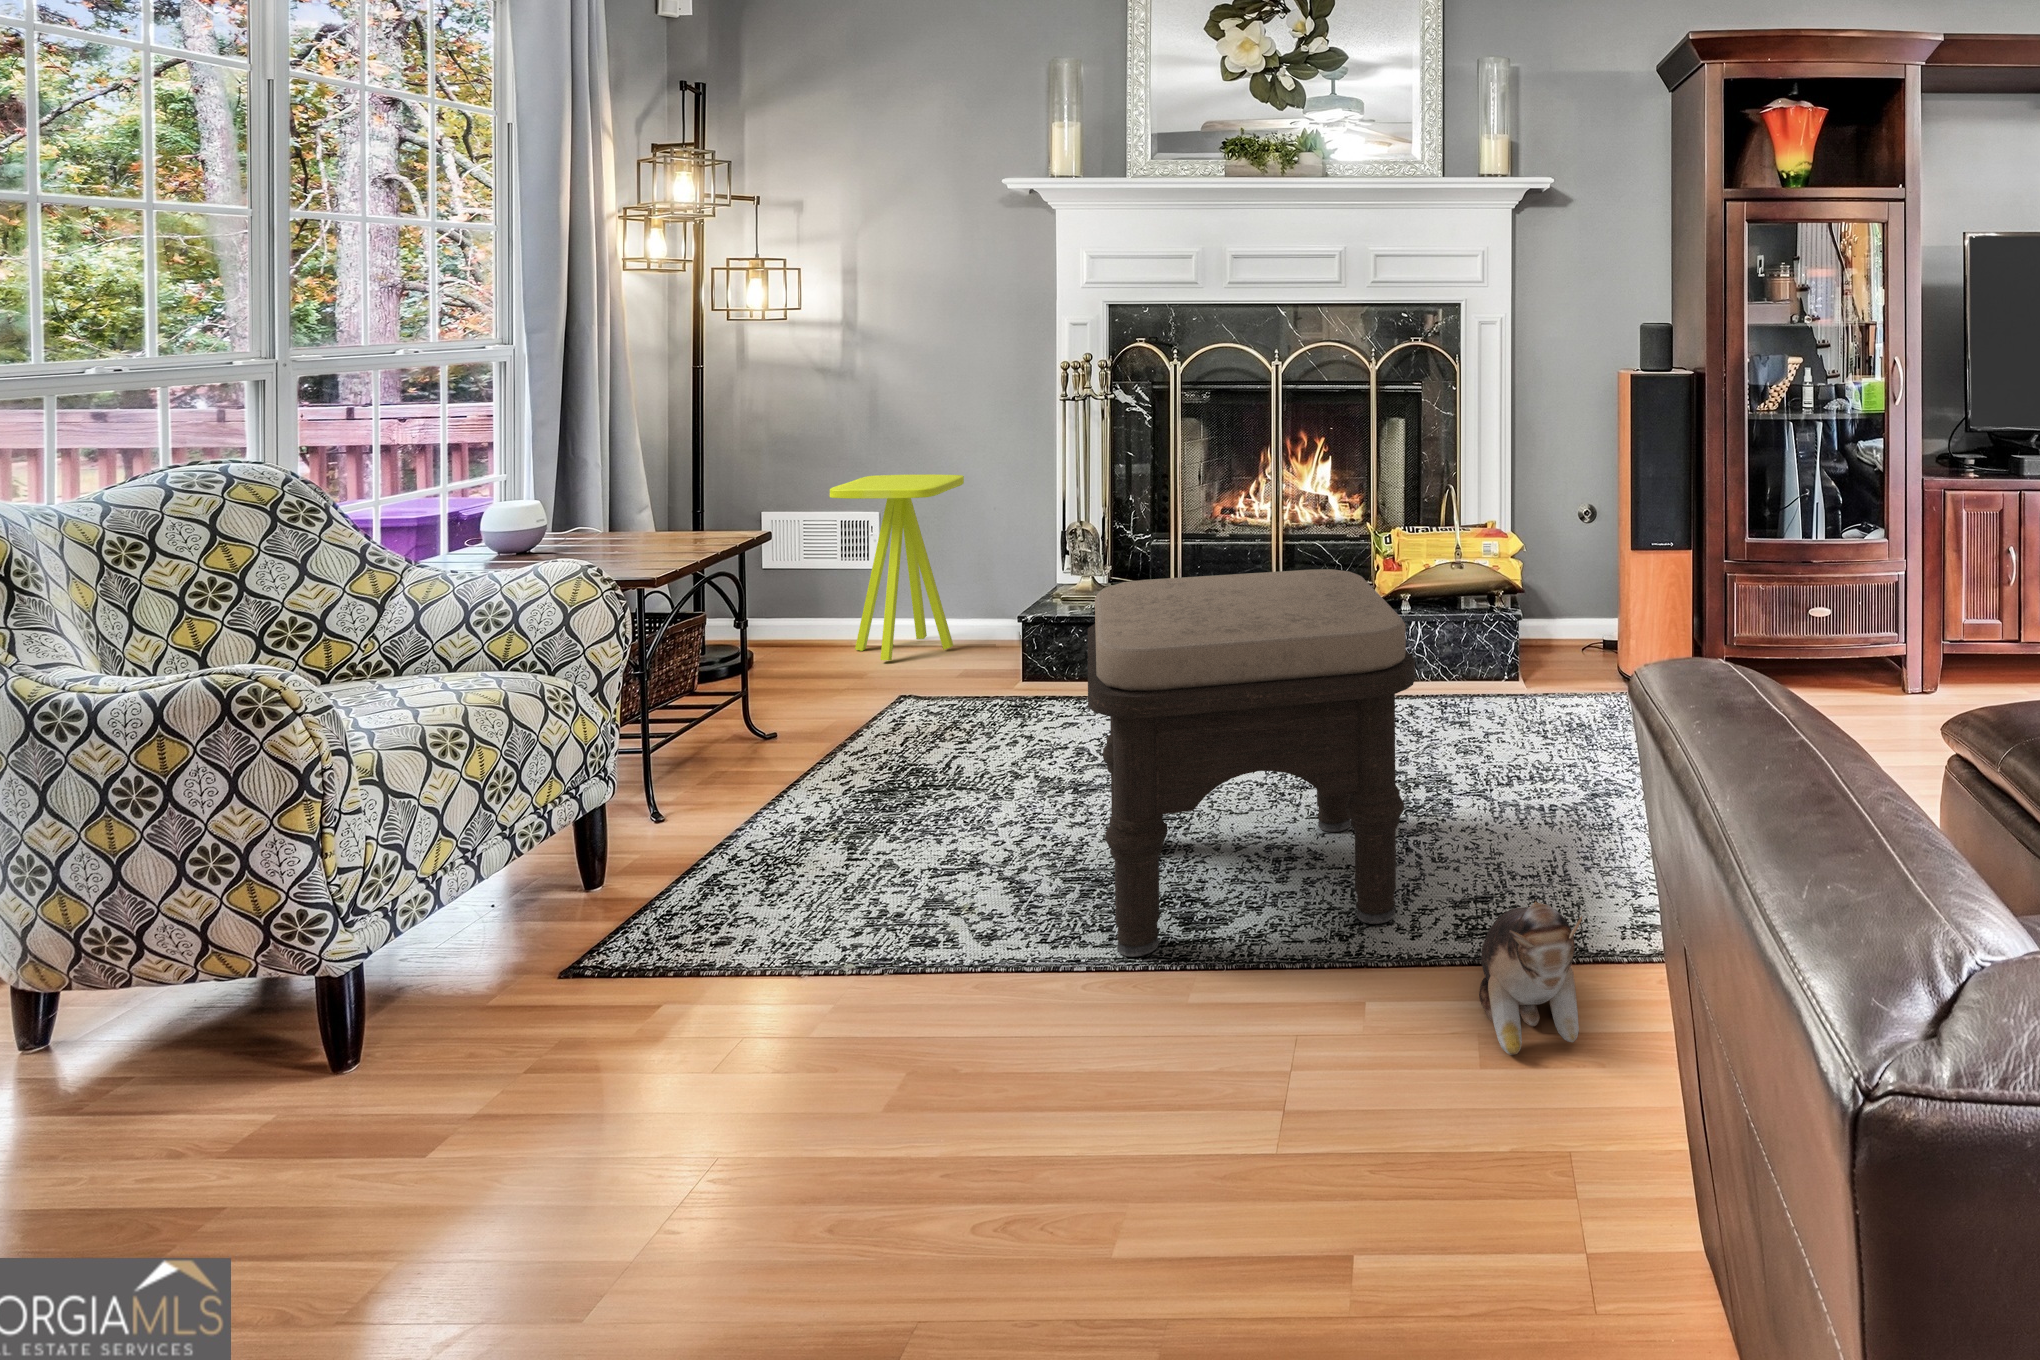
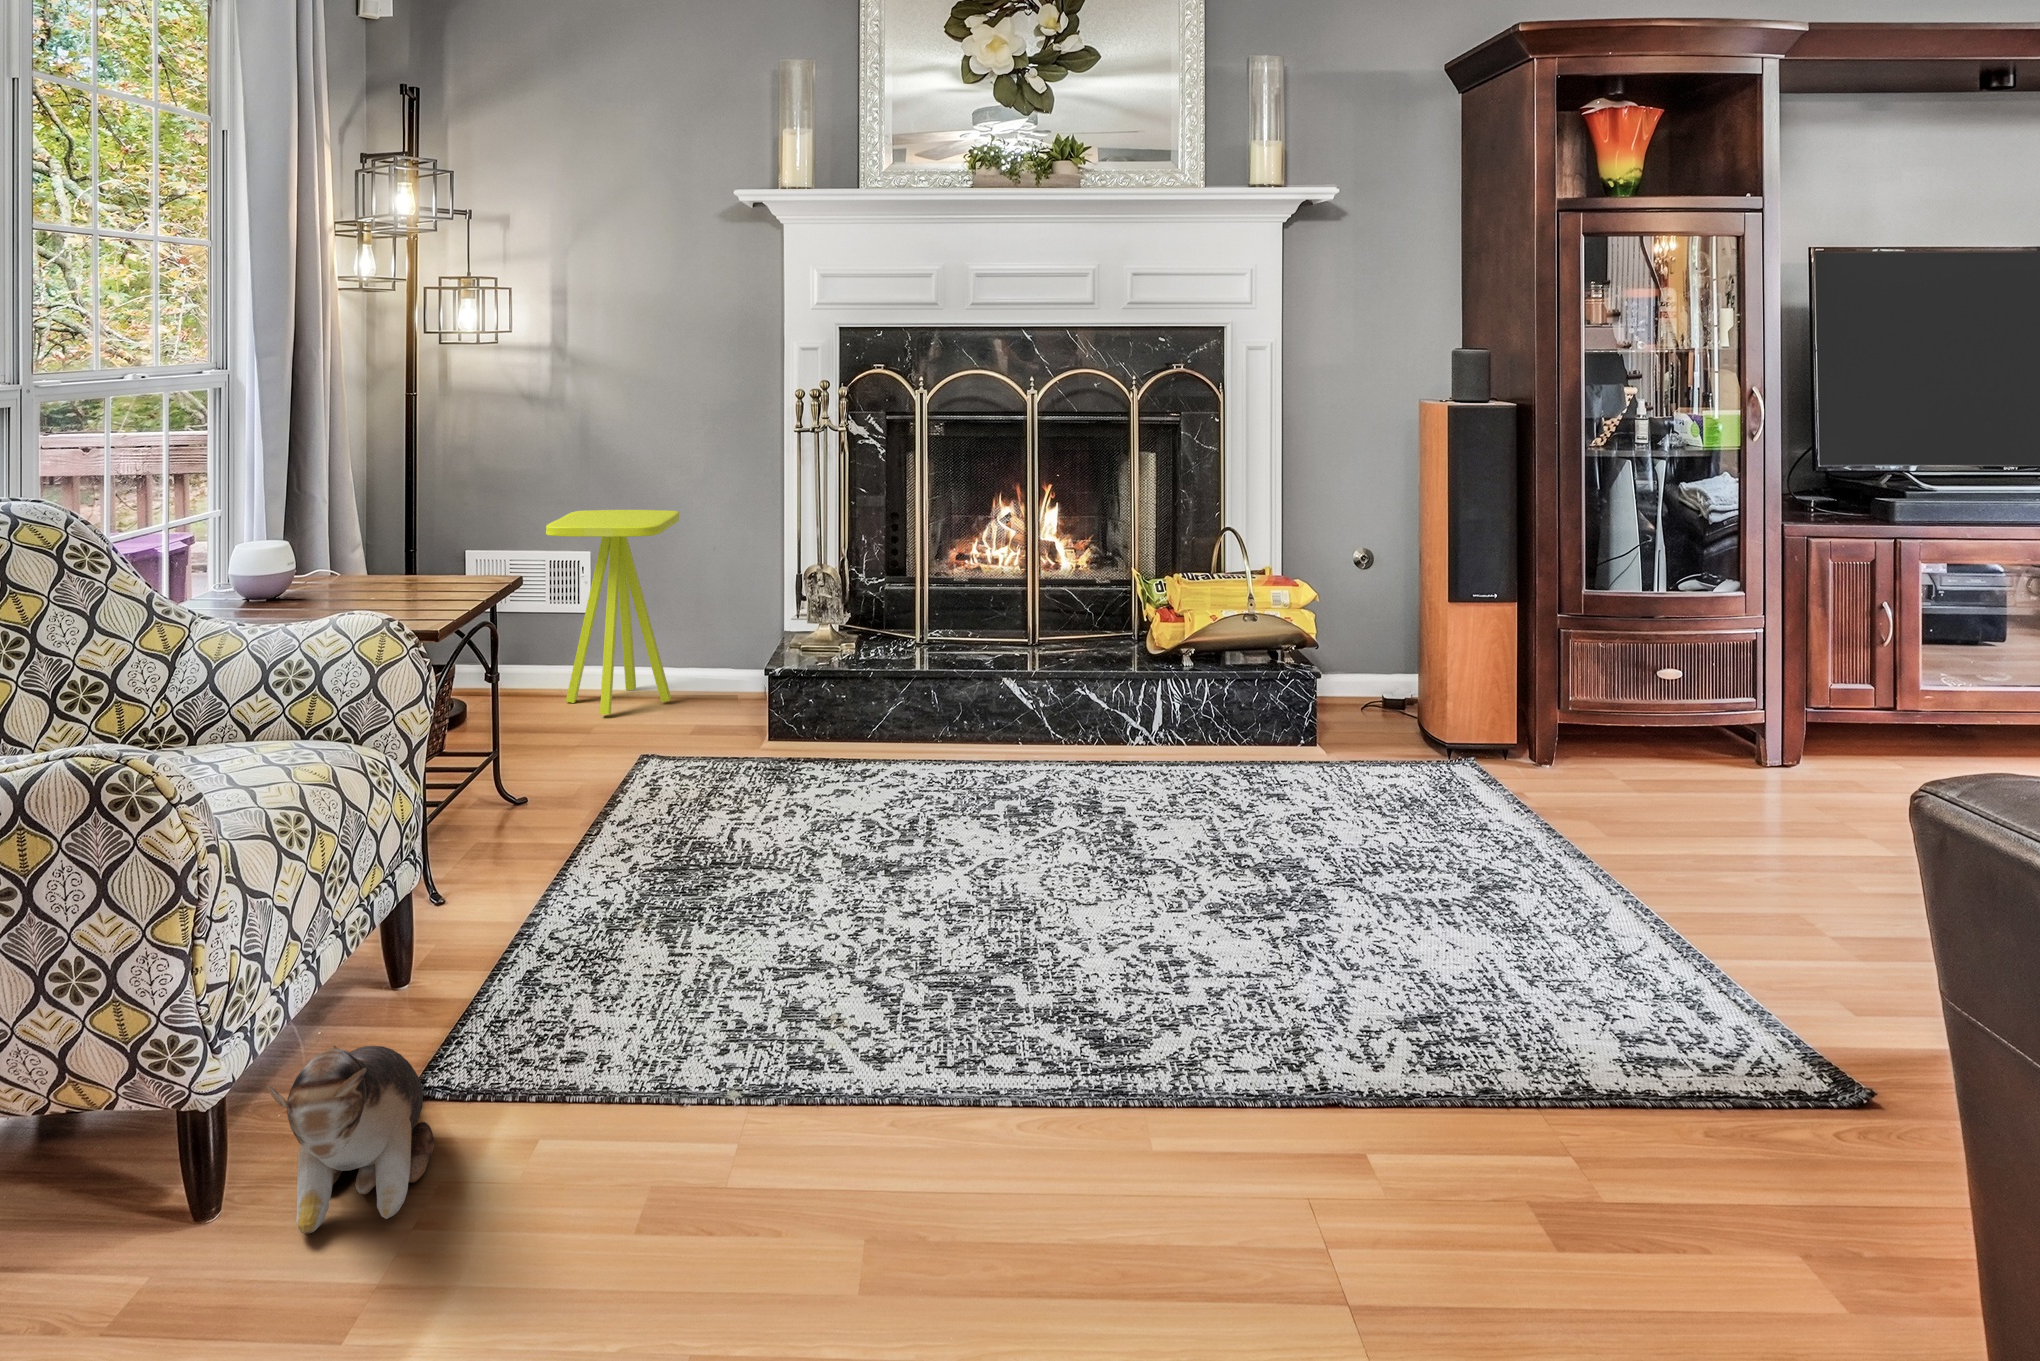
ottoman: present [1088,569,1415,957] -> none [941,627,1363,1090]
plush toy: present [1479,901,1583,1055] -> present [267,1046,434,1234]

